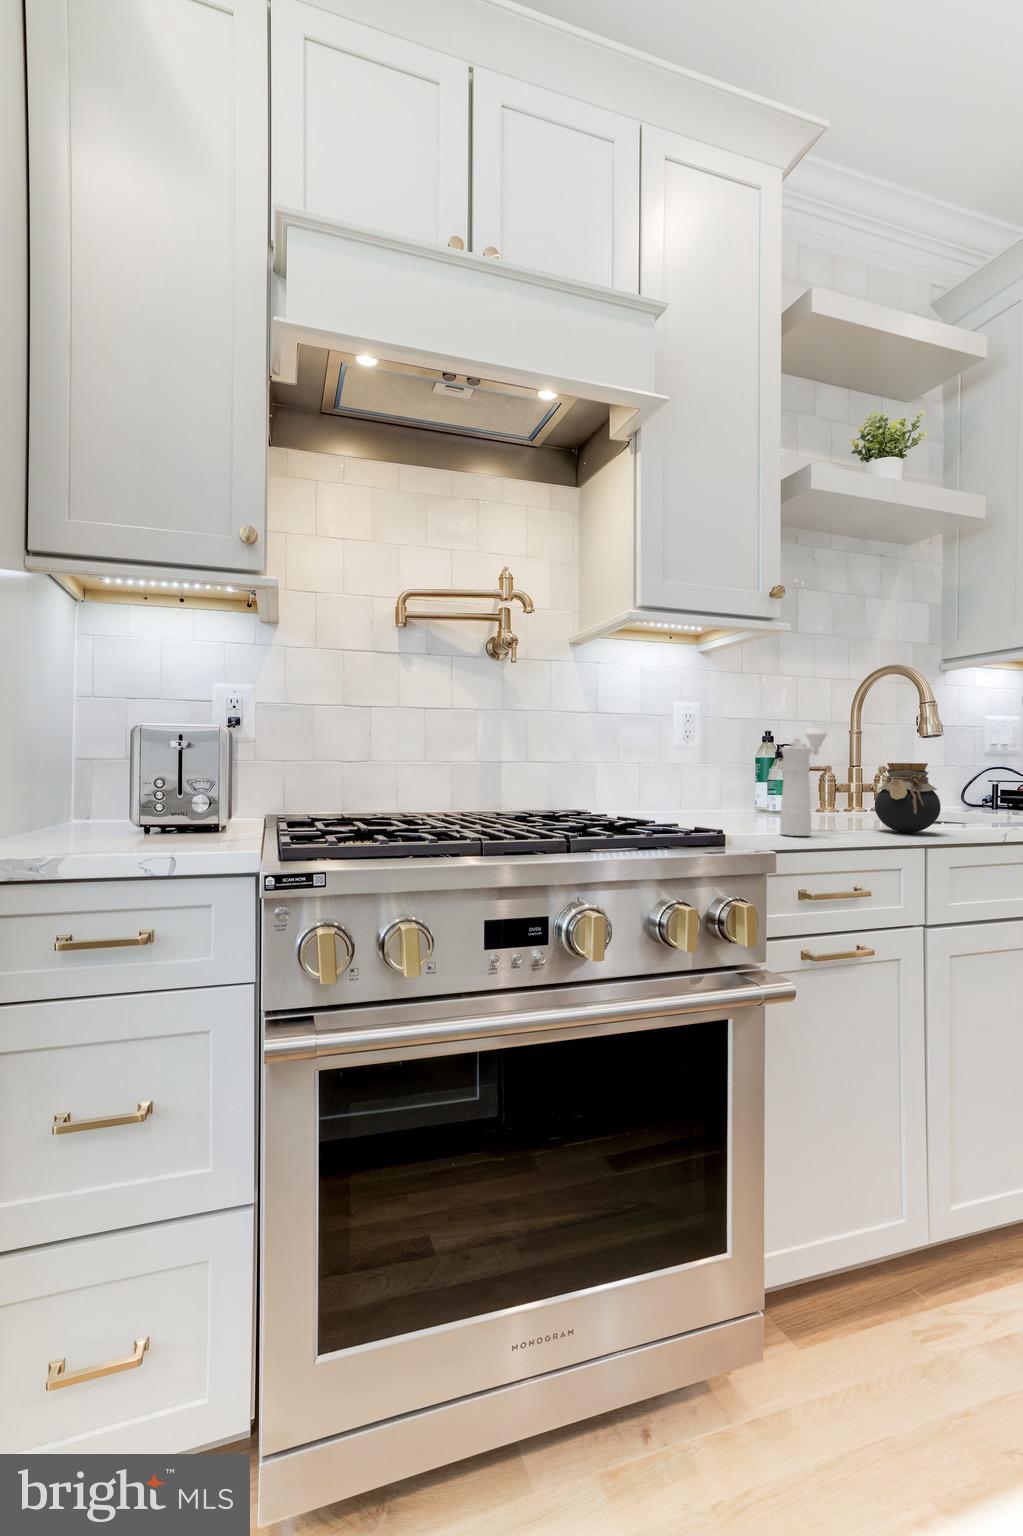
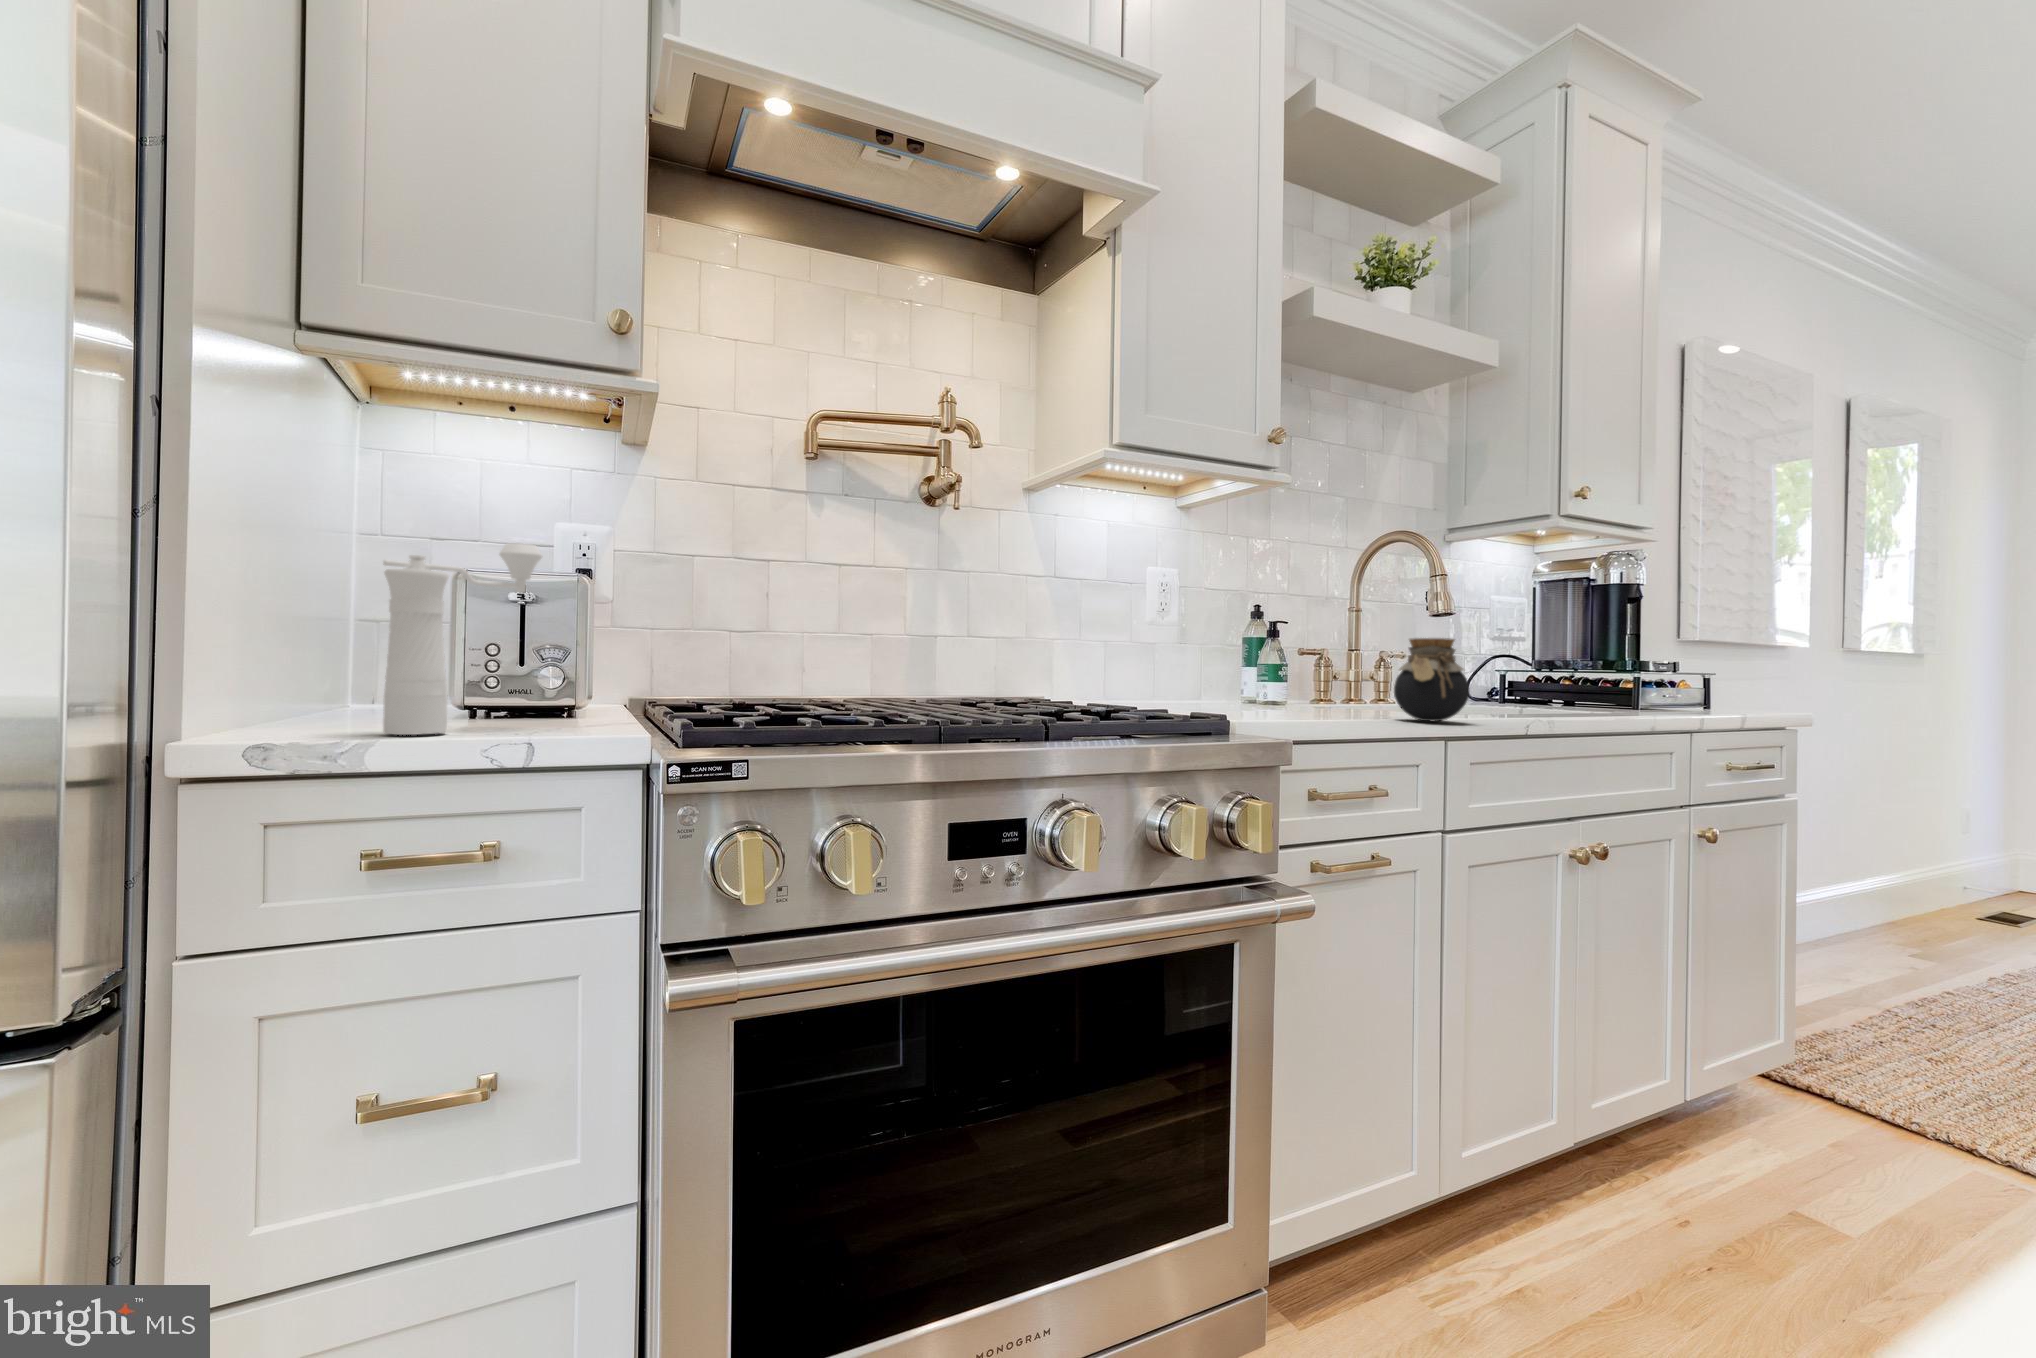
pepper mill: present [780,728,827,836] -> present [383,543,542,735]

